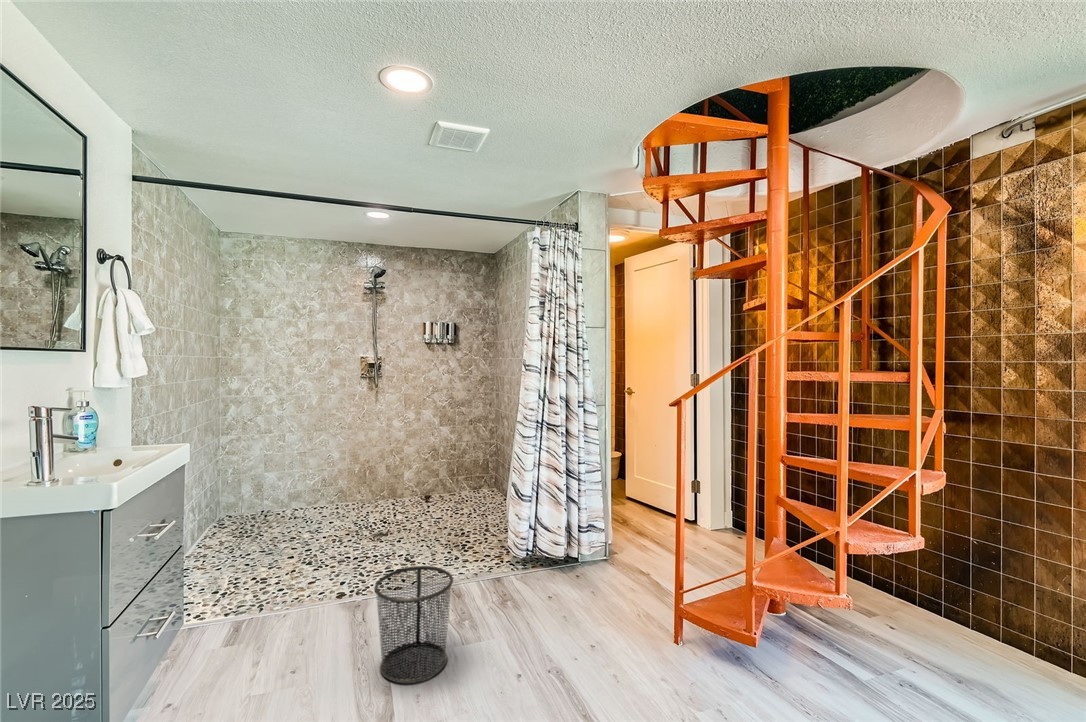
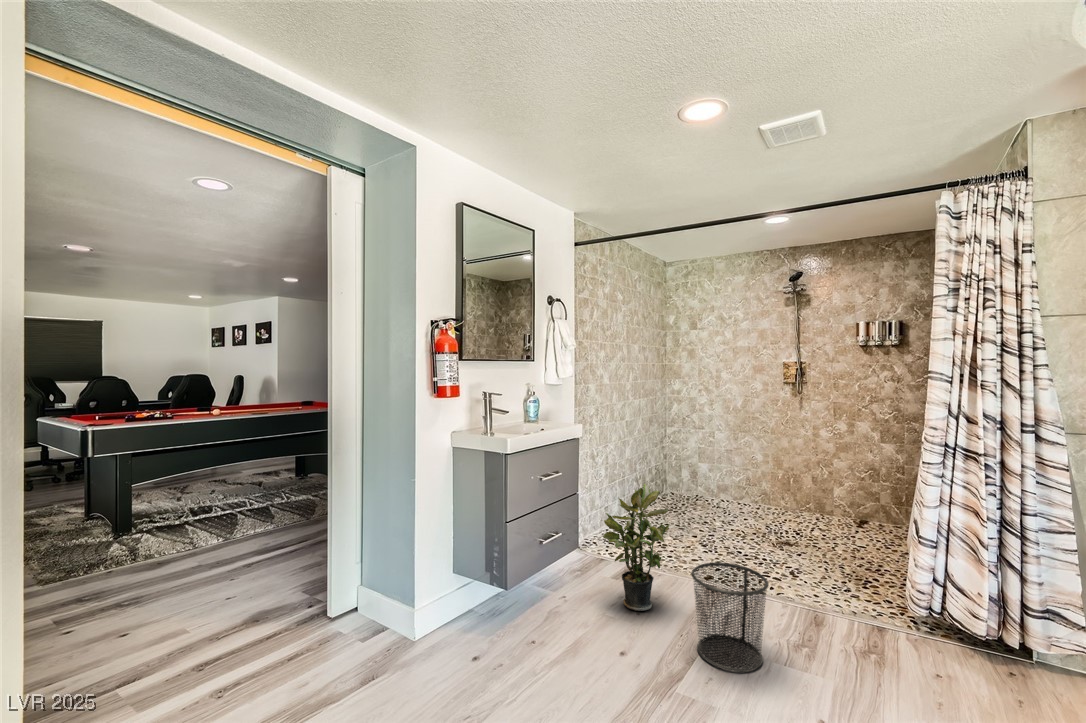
potted plant: none [227,508,323,676] -> present [603,484,669,611]

